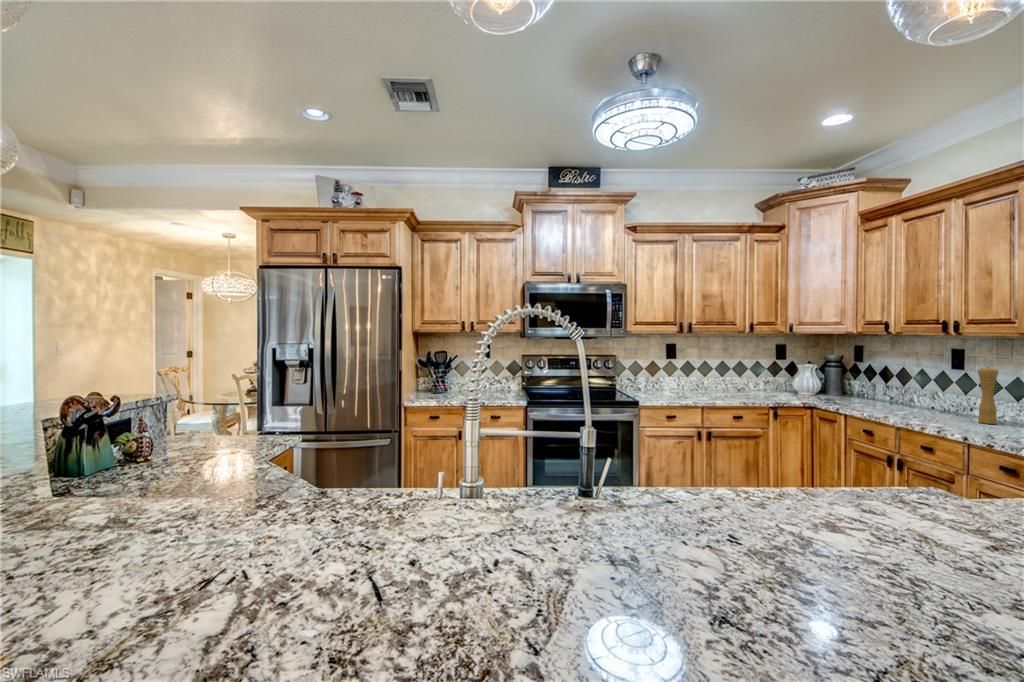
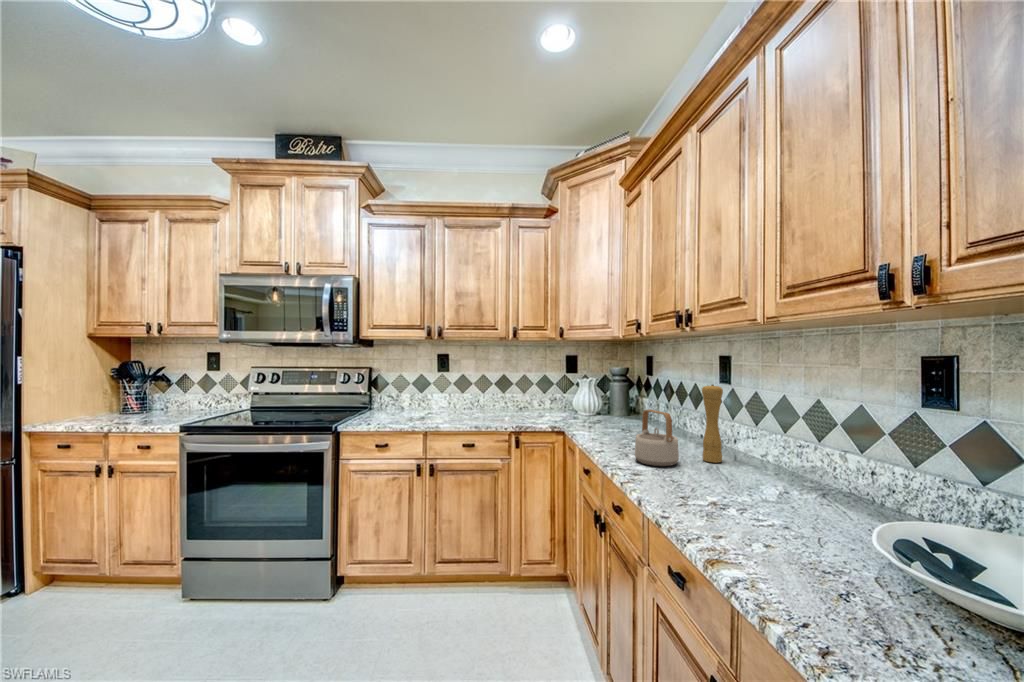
teapot: none [922,386,970,426] -> present [635,409,679,466]

